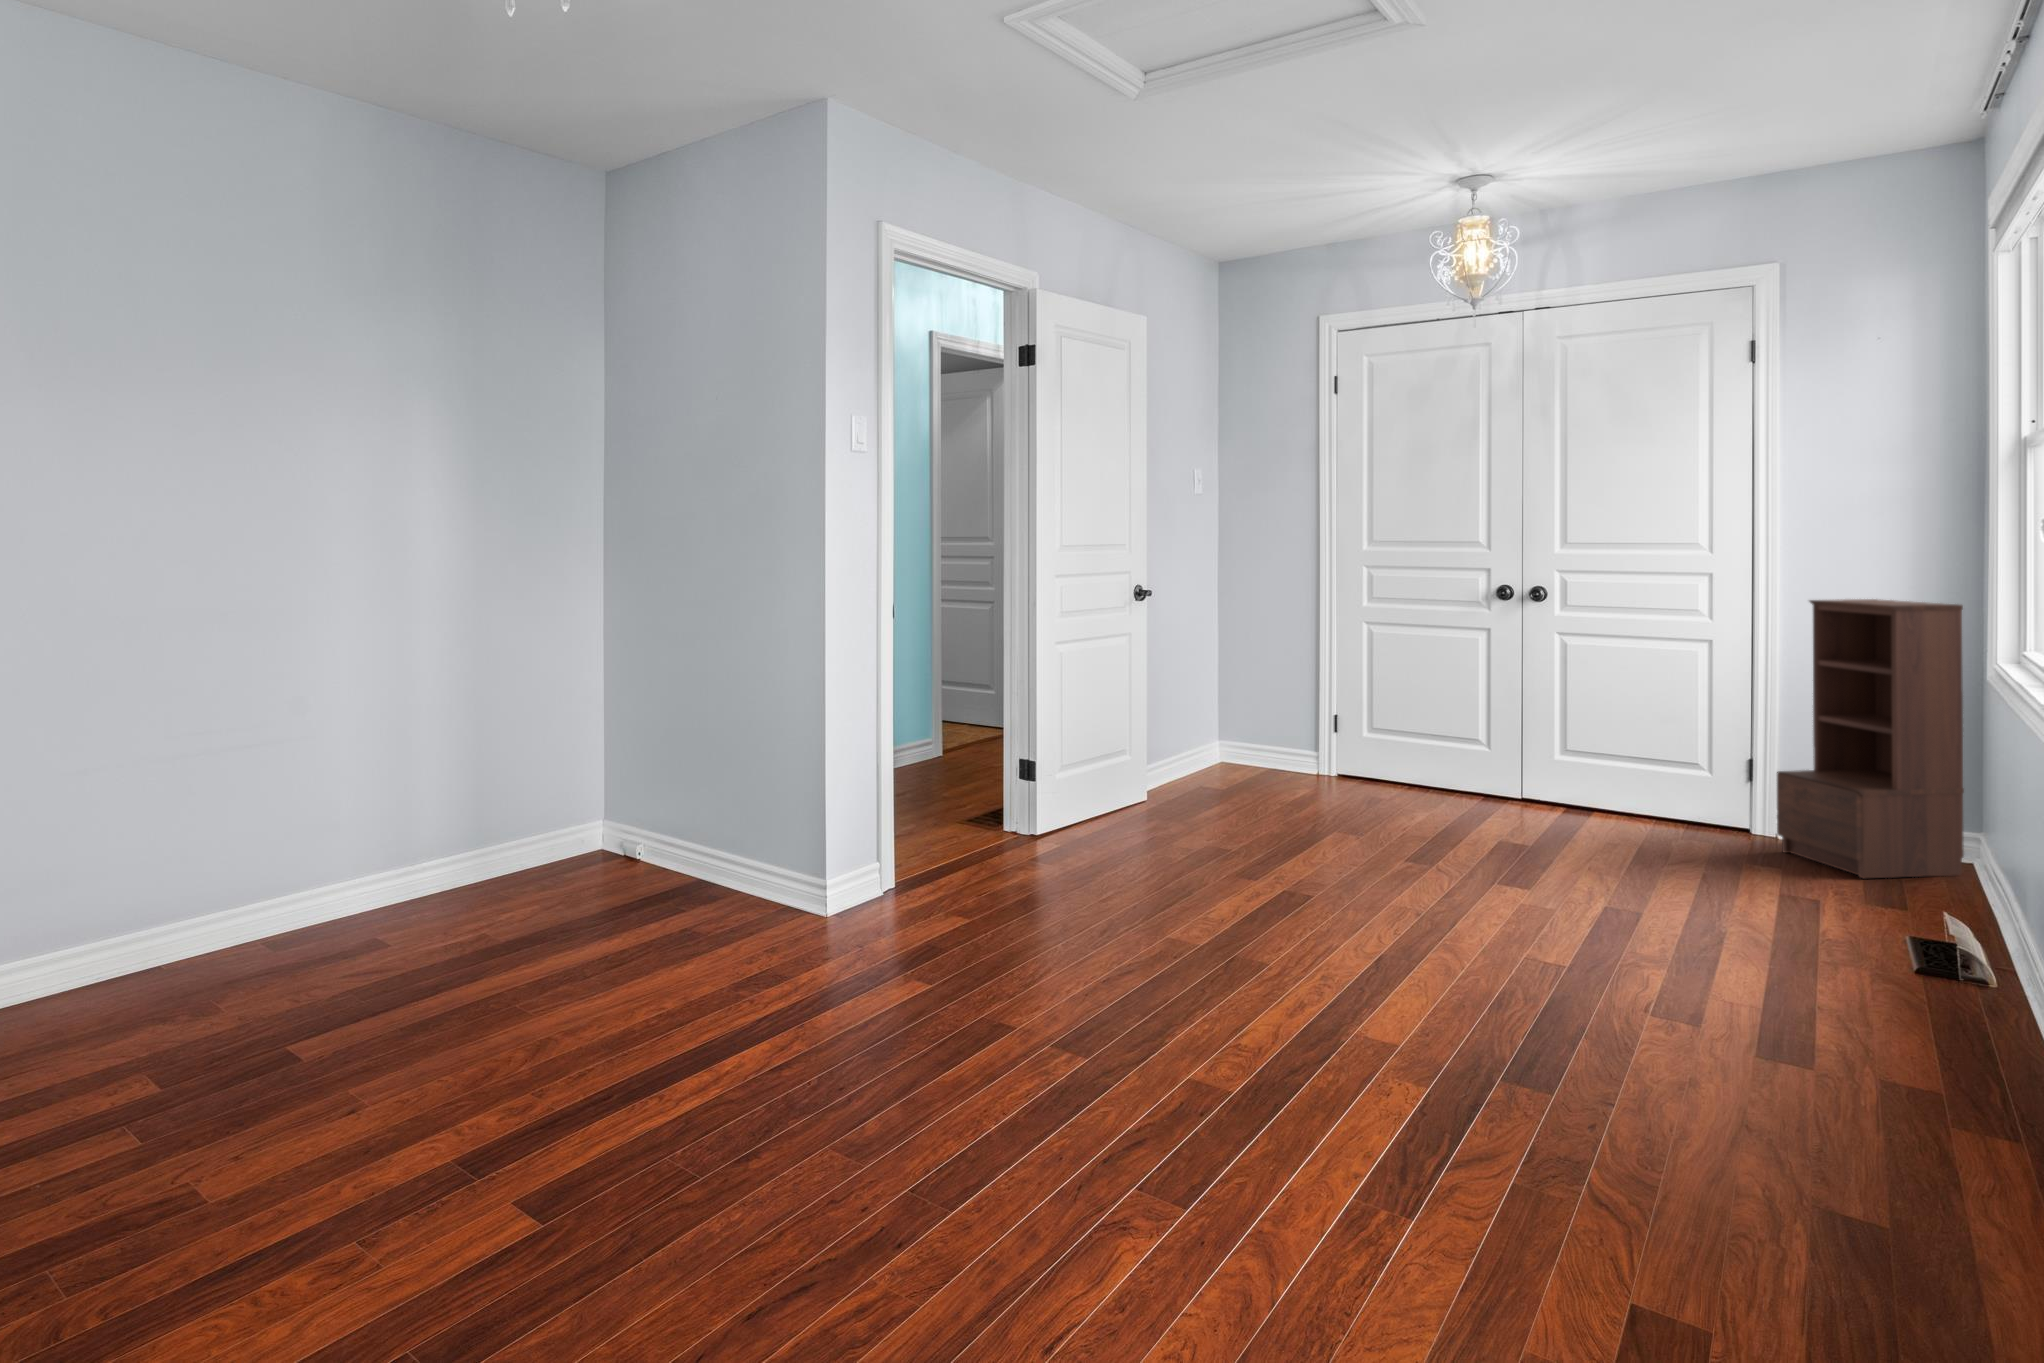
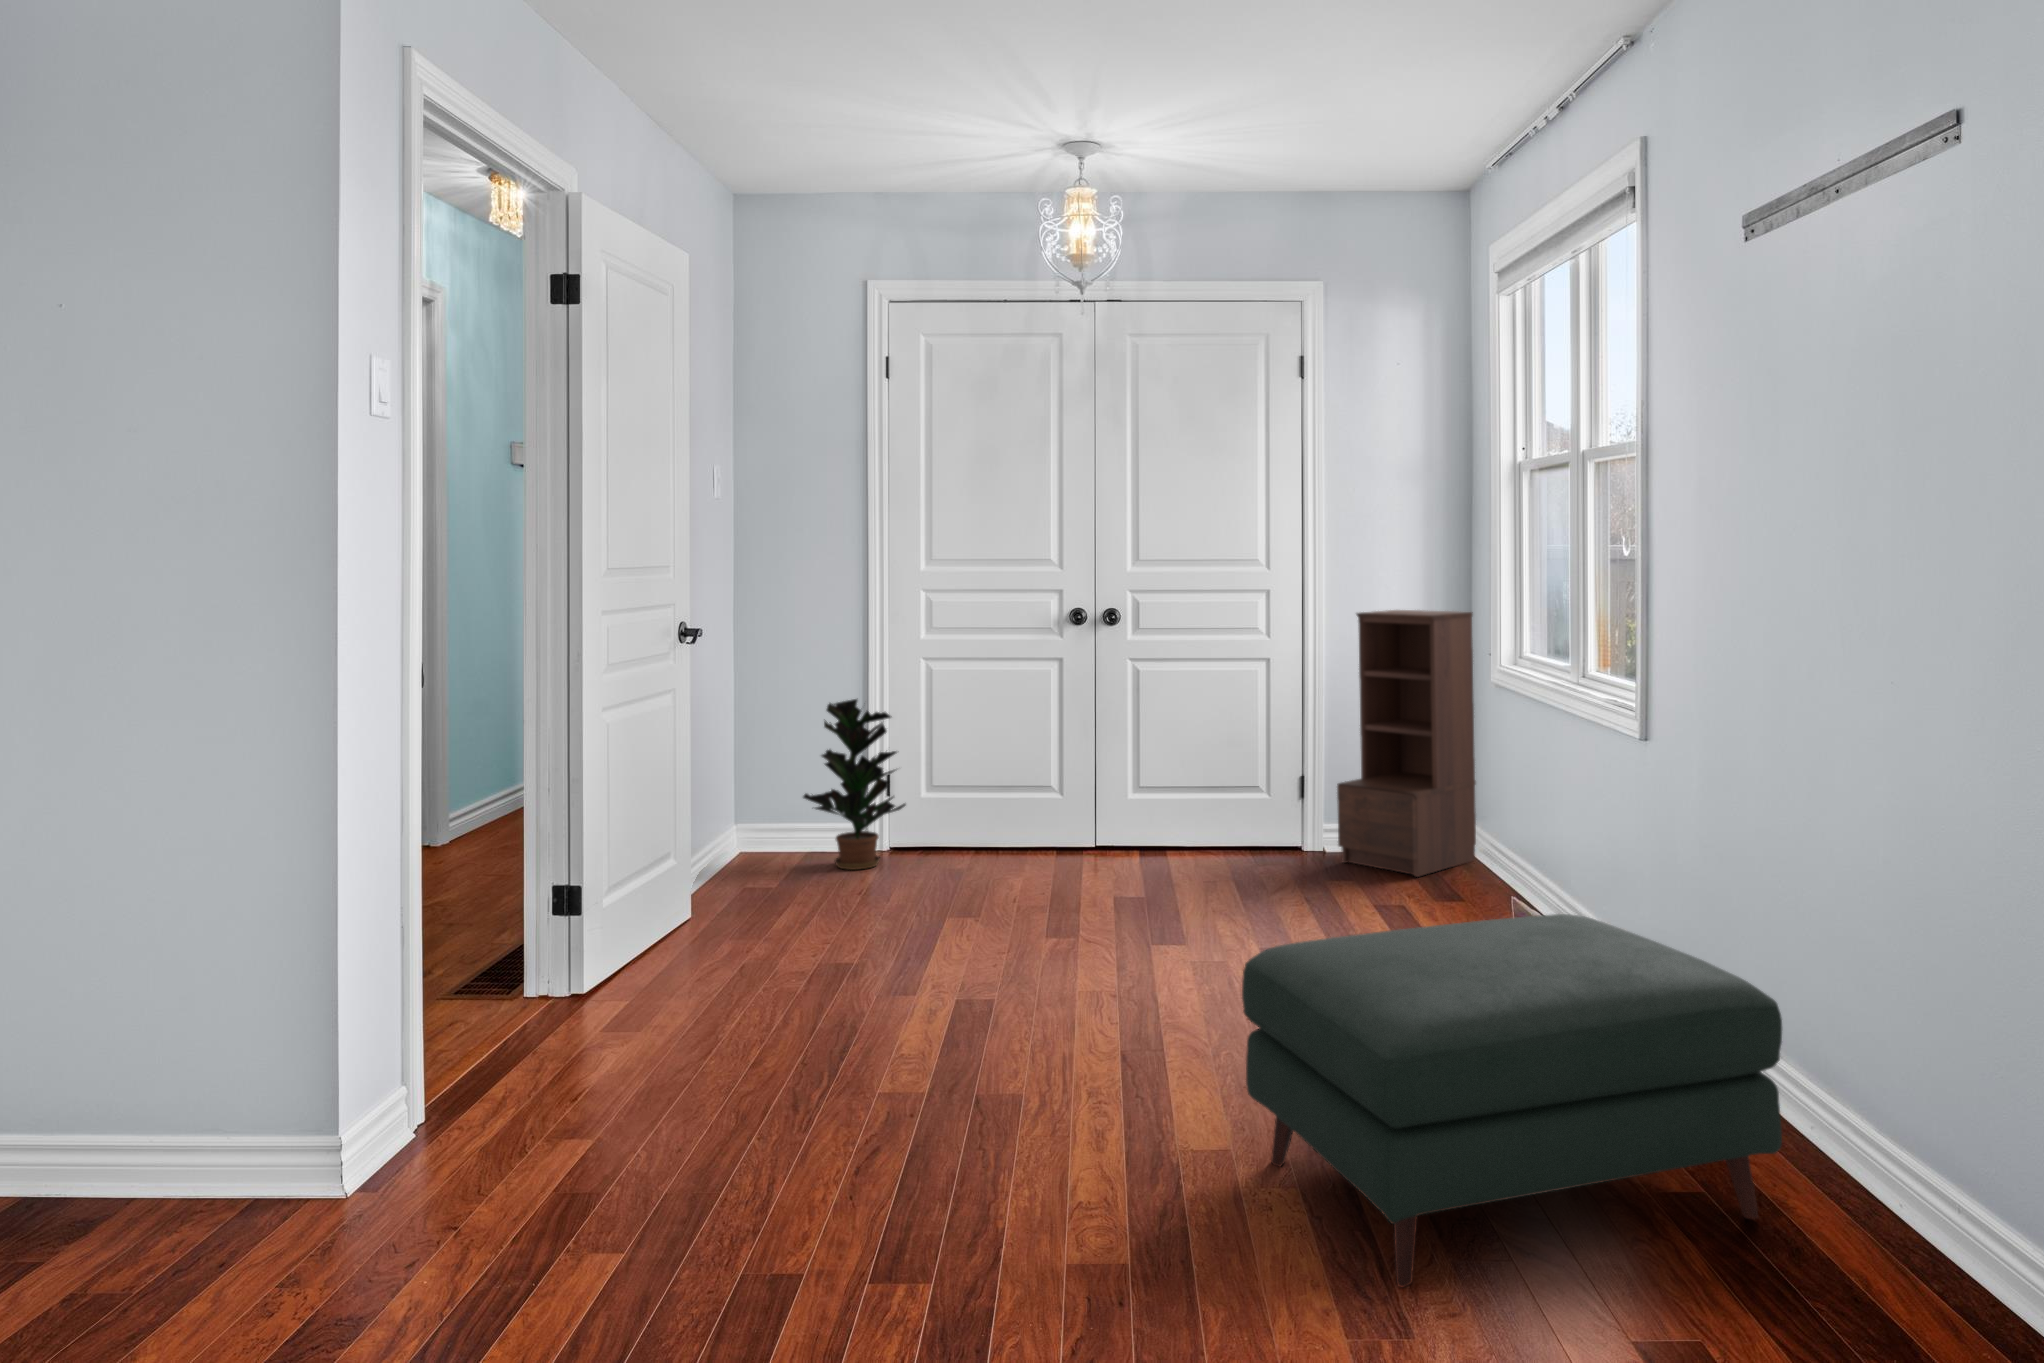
potted plant: none [1255,650,1339,789] -> present [803,699,906,870]
ottoman: none [1415,878,1969,1257] -> present [1242,914,1782,1287]

